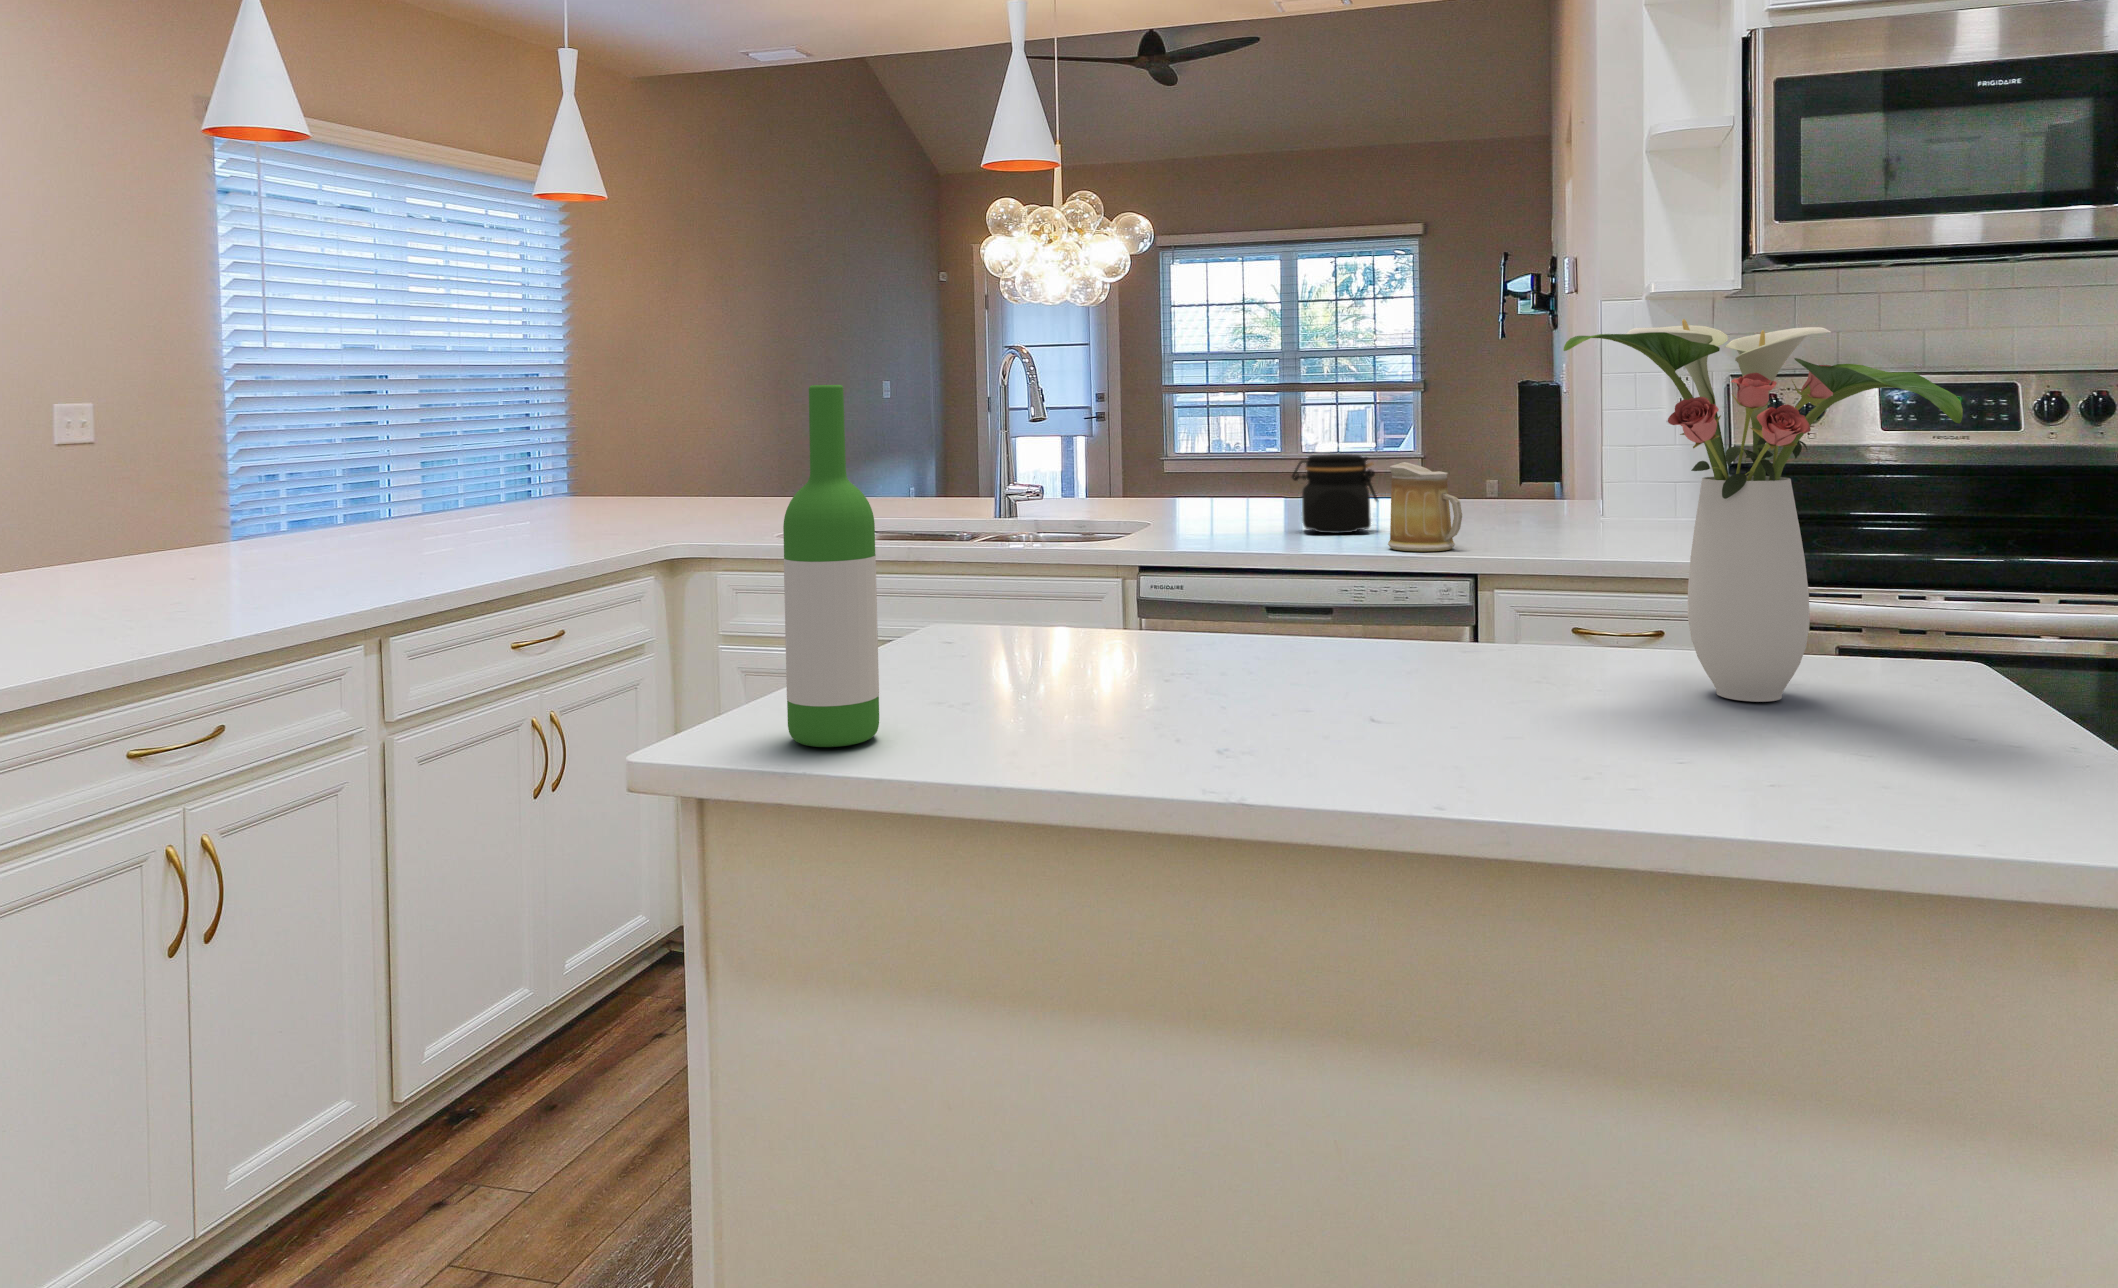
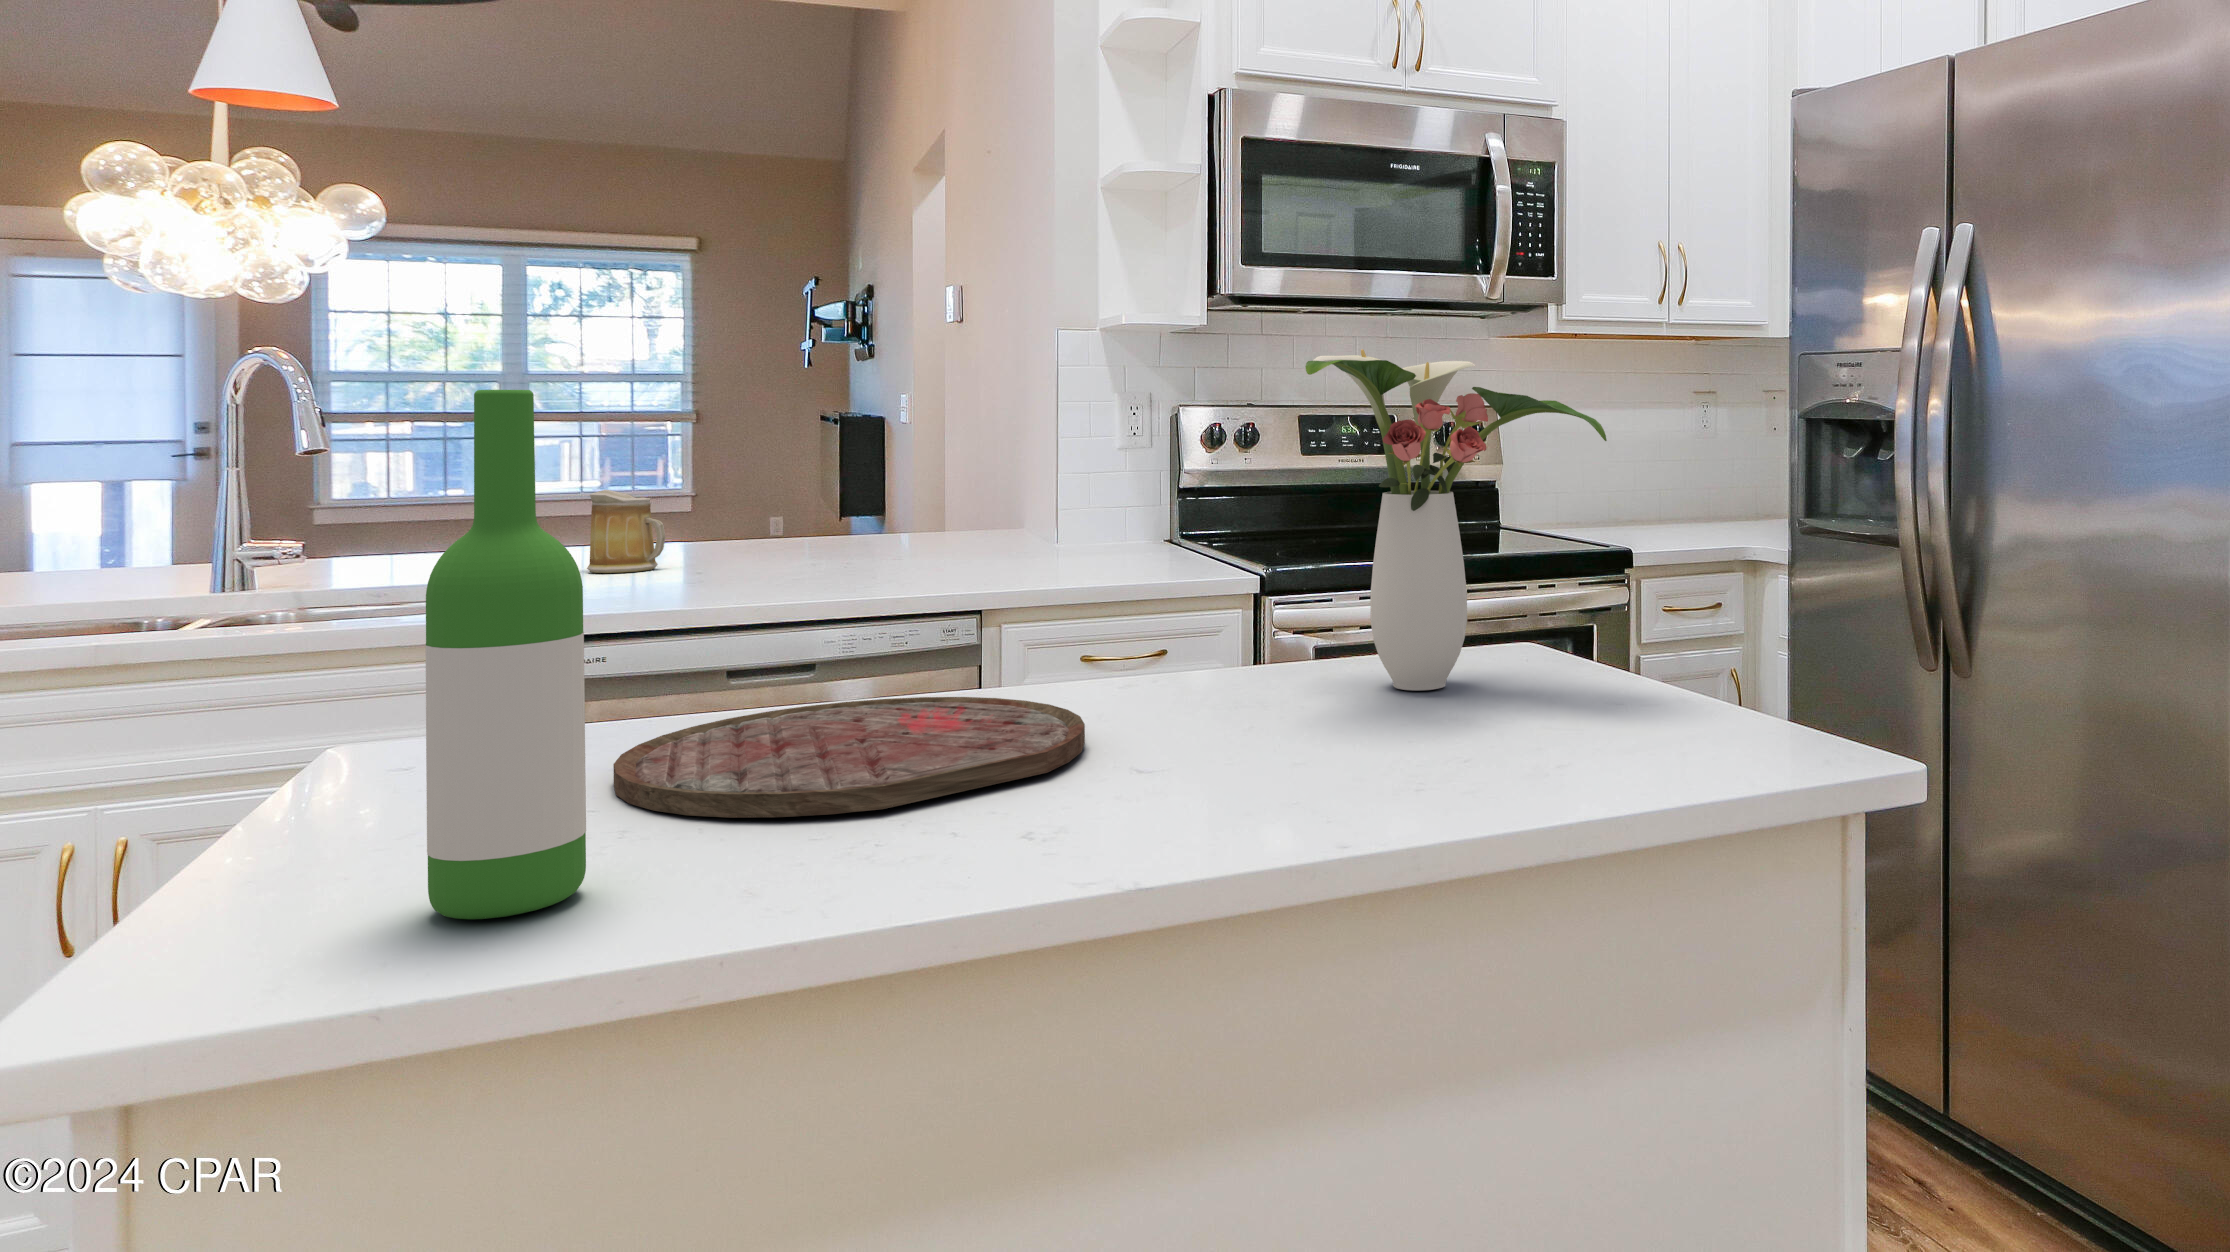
jar: present [1292,454,1378,533] -> none [729,490,839,582]
mug: present [1388,462,1462,551] -> present [587,490,666,573]
cutting board: none [979,635,1338,722] -> present [613,697,1085,818]

